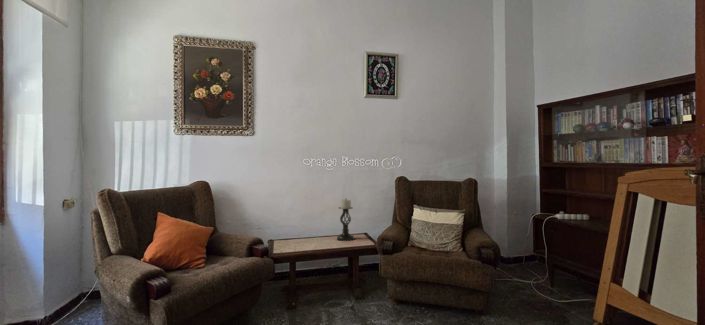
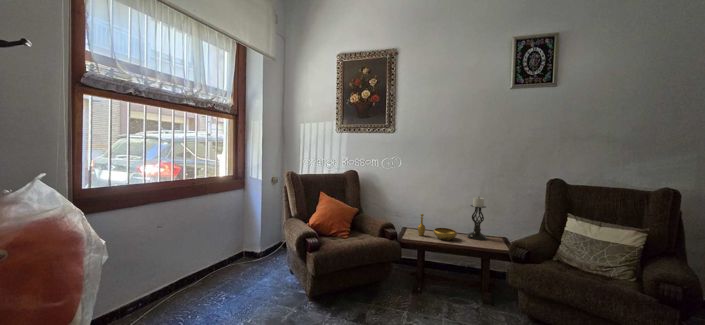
decorative bowl: none [289,223,330,247] -> present [418,214,457,240]

